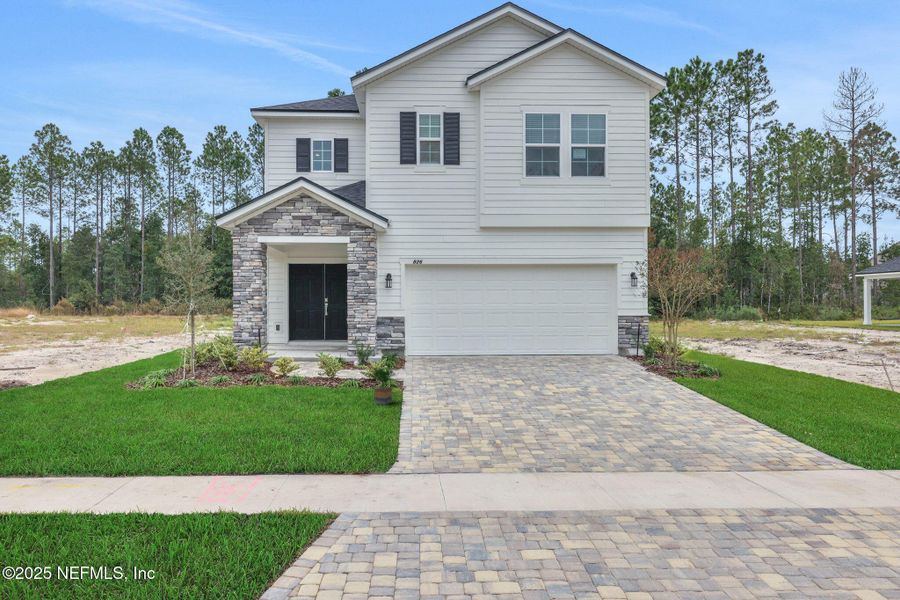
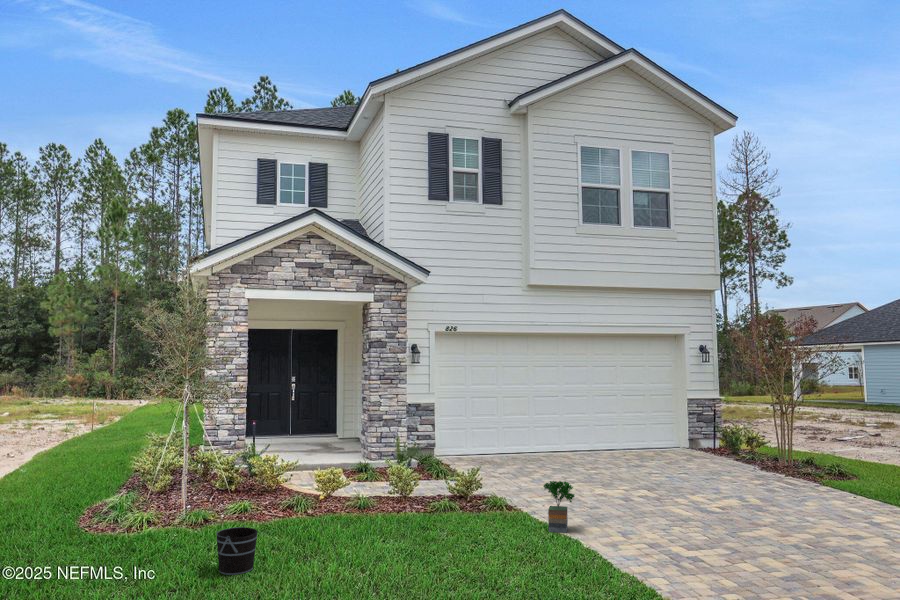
bucket: none [132,384,159,412] -> present [216,525,258,575]

